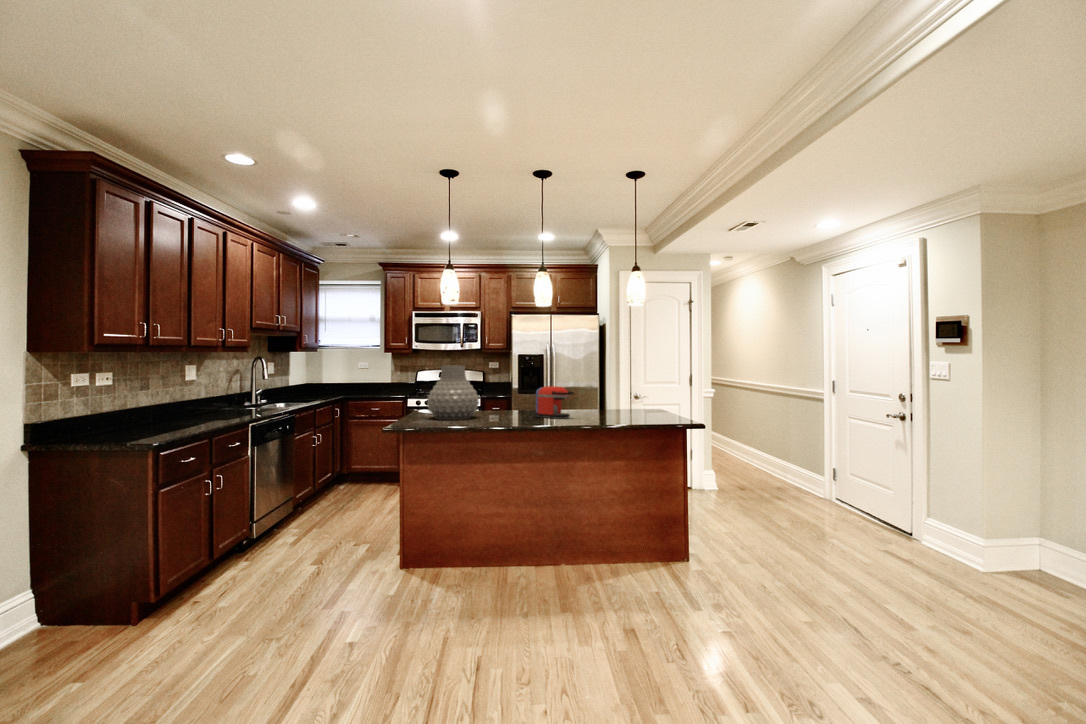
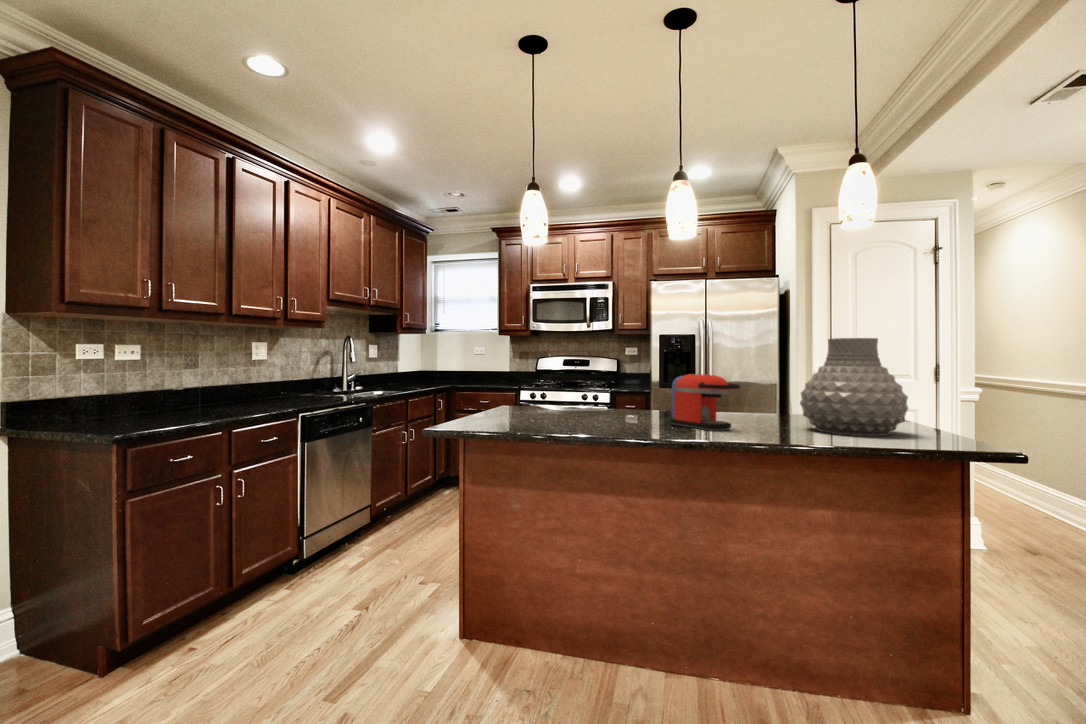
vase: present [427,365,479,420] -> present [800,338,908,436]

